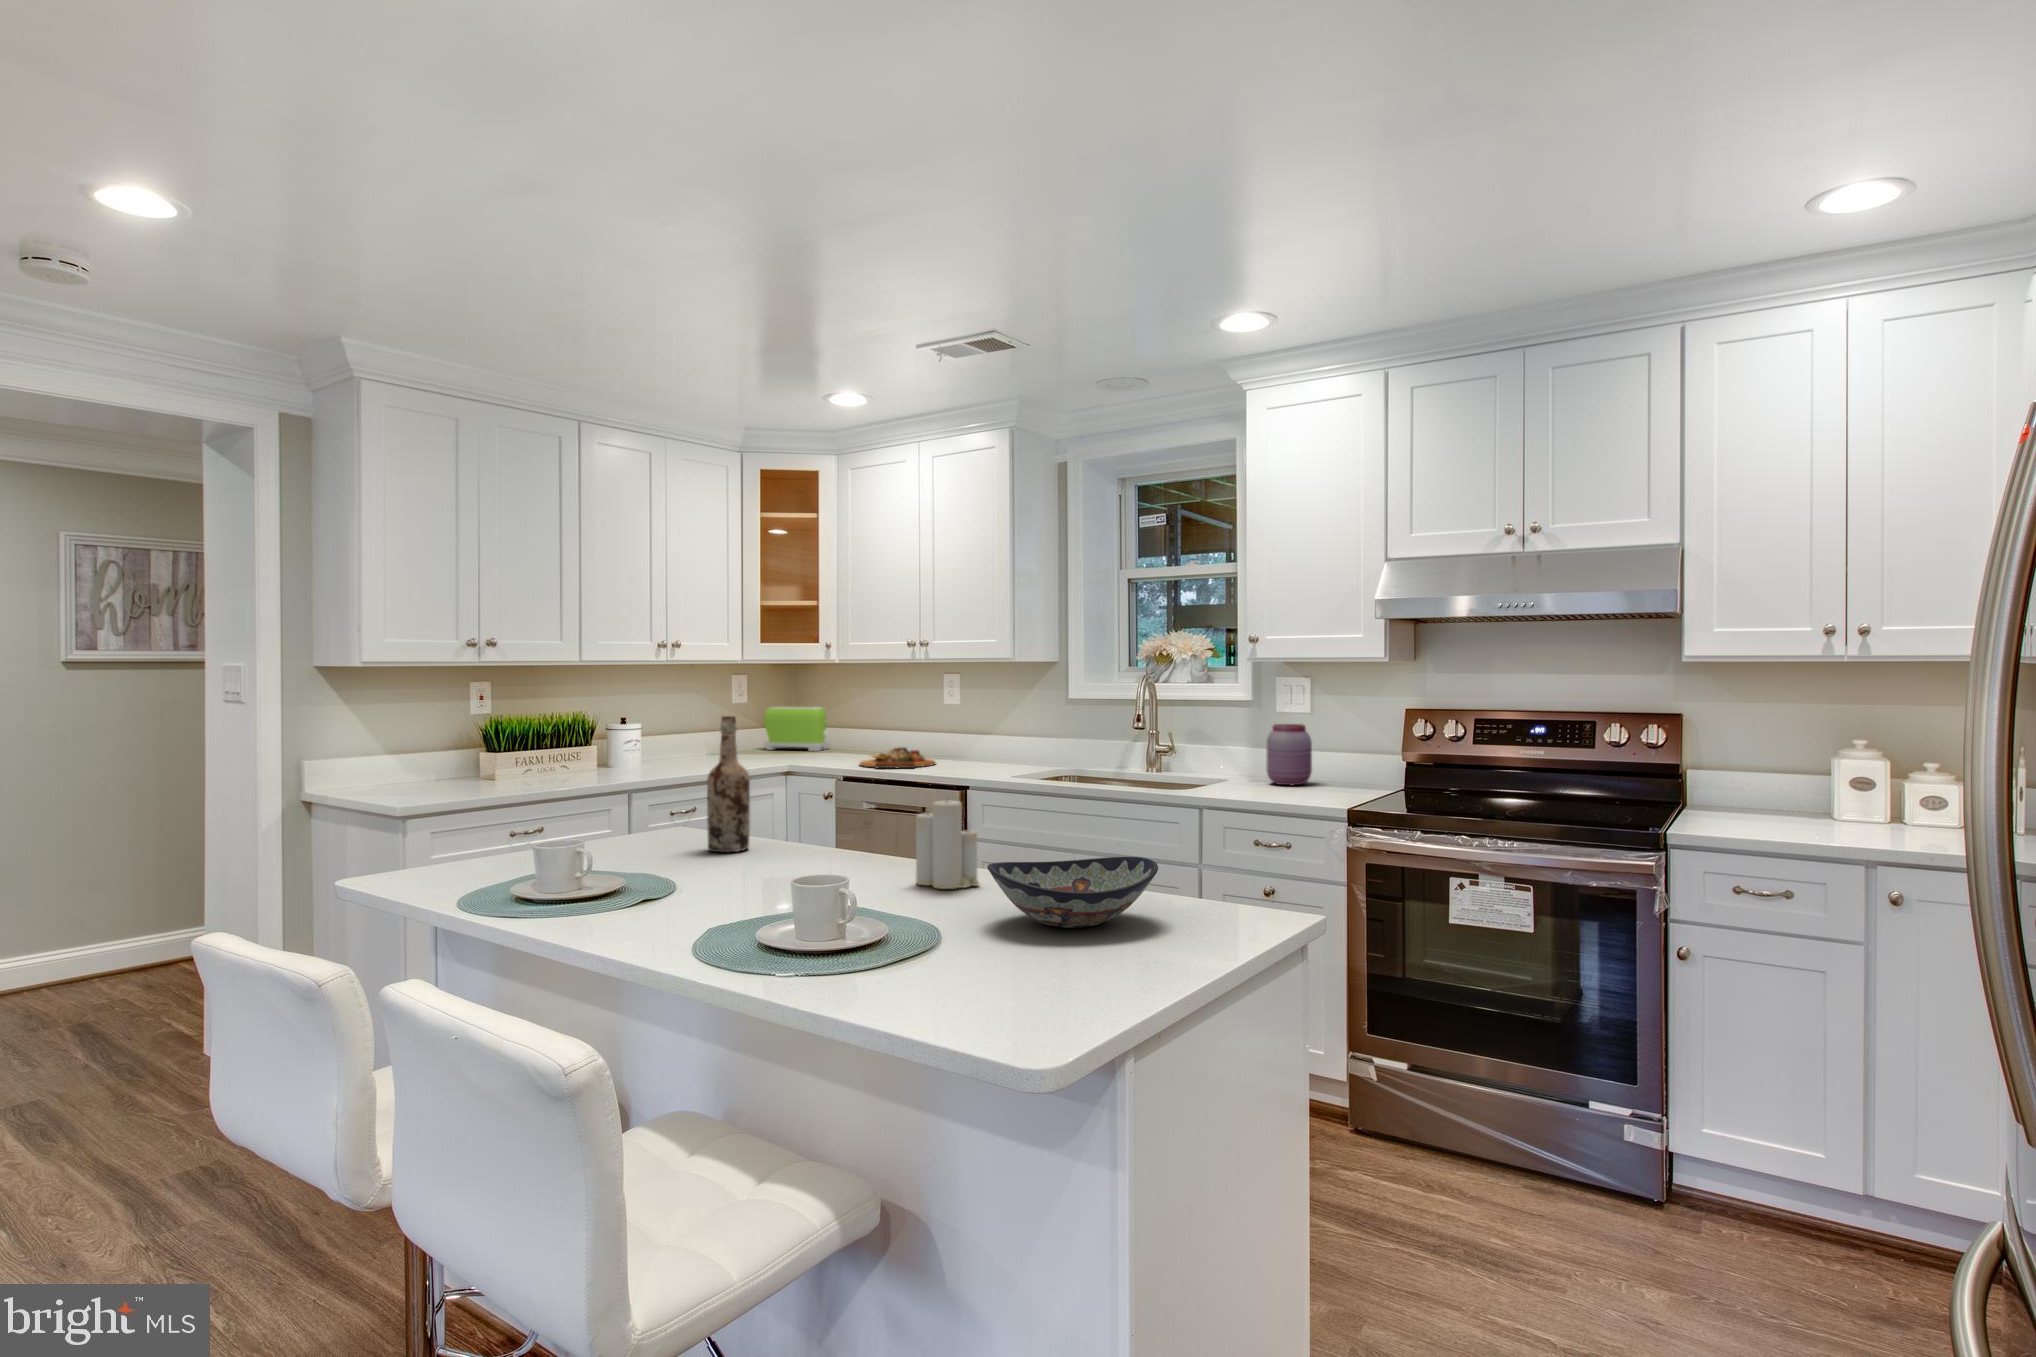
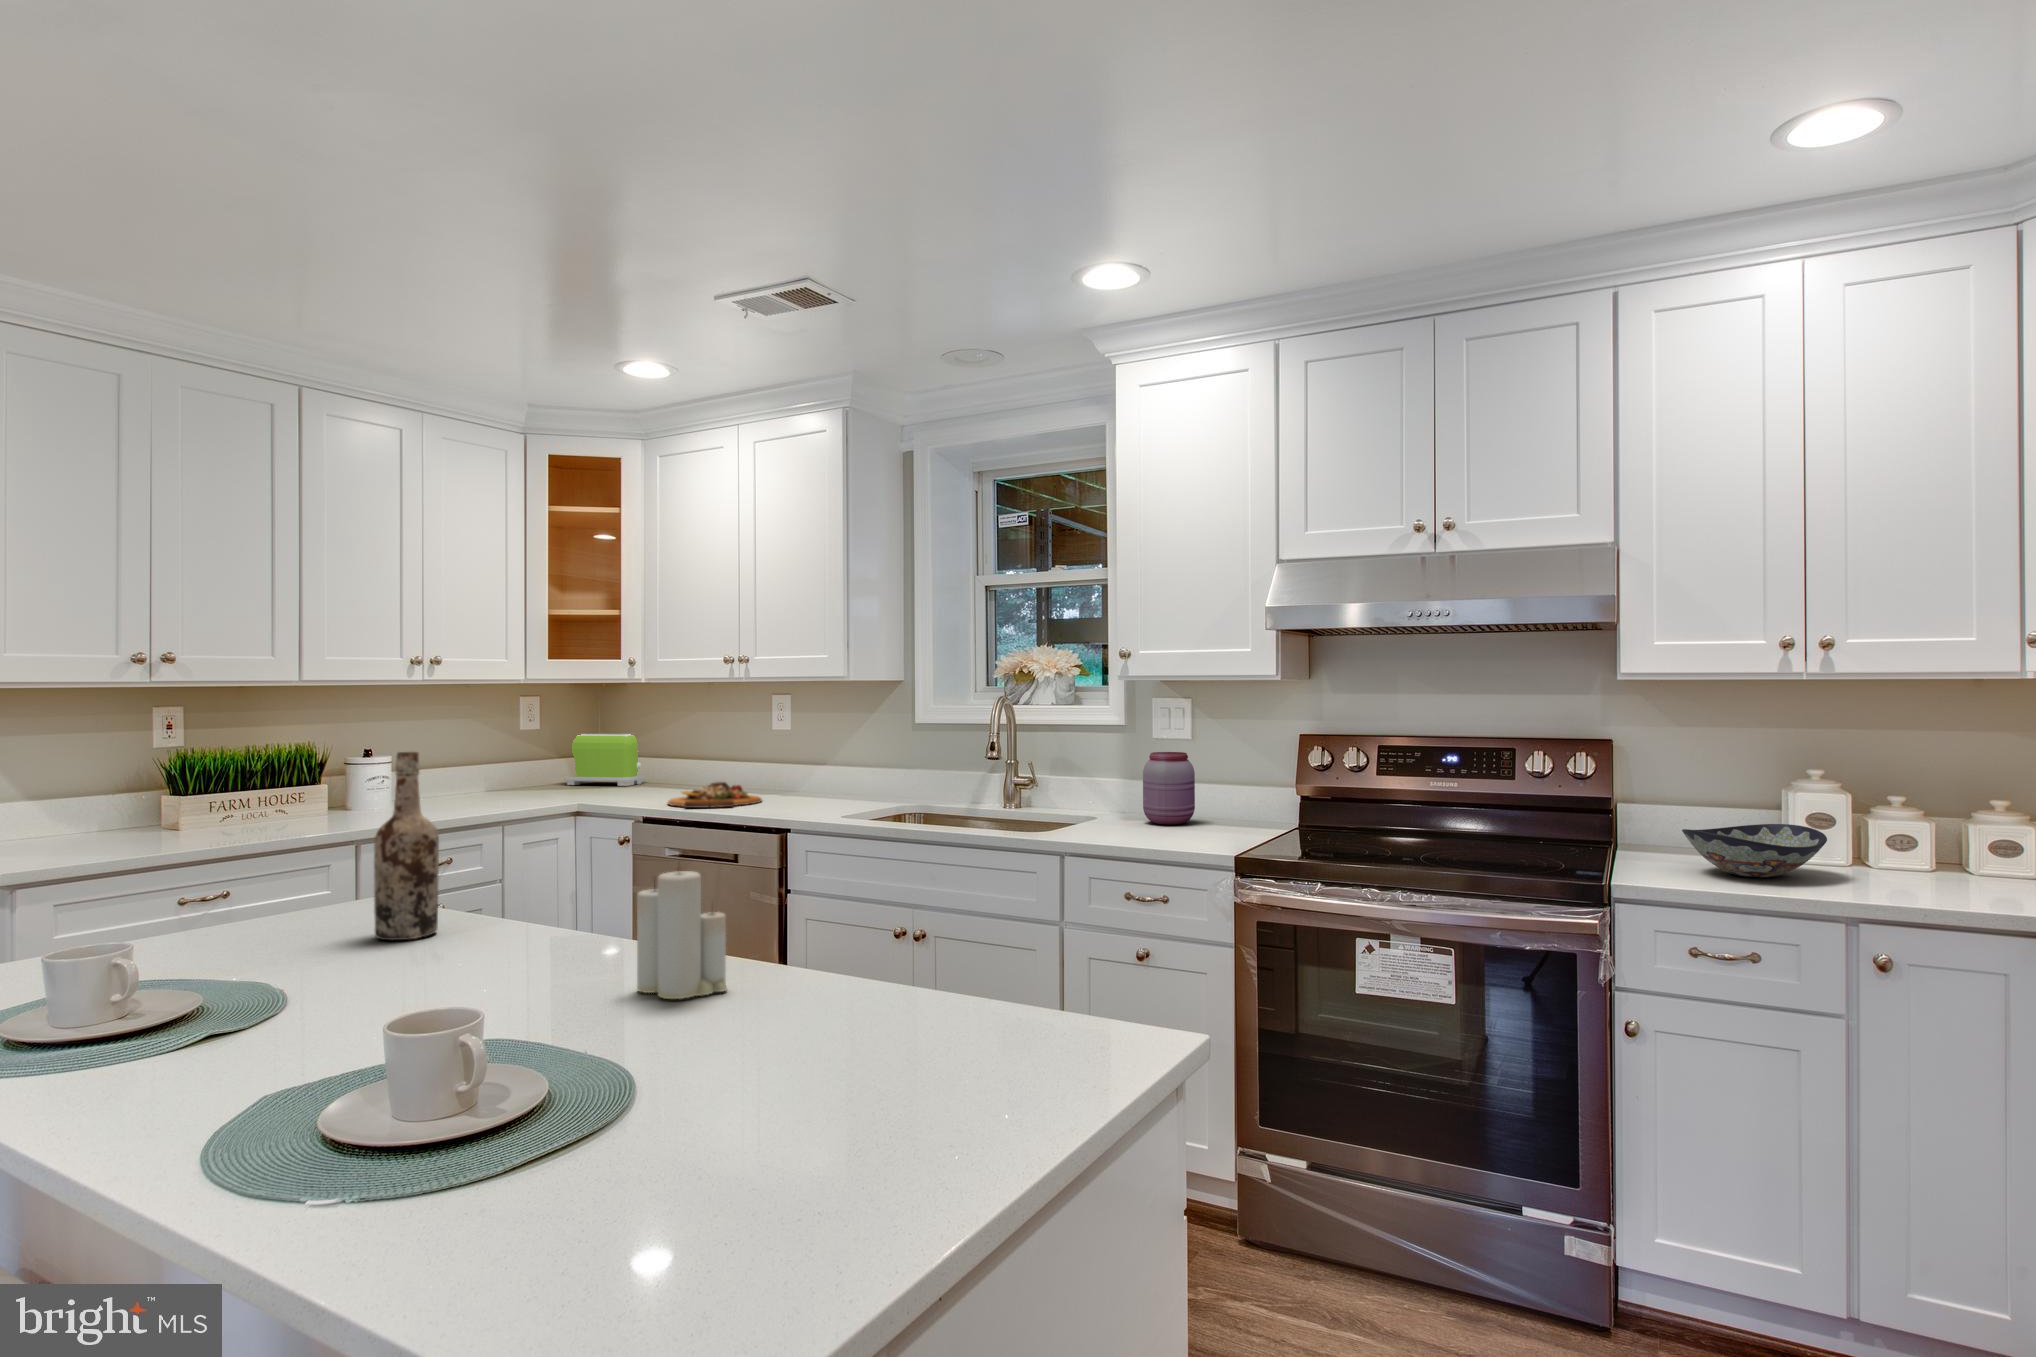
decorative bowl: present [987,857,1158,928] -> present [1682,824,1827,877]

